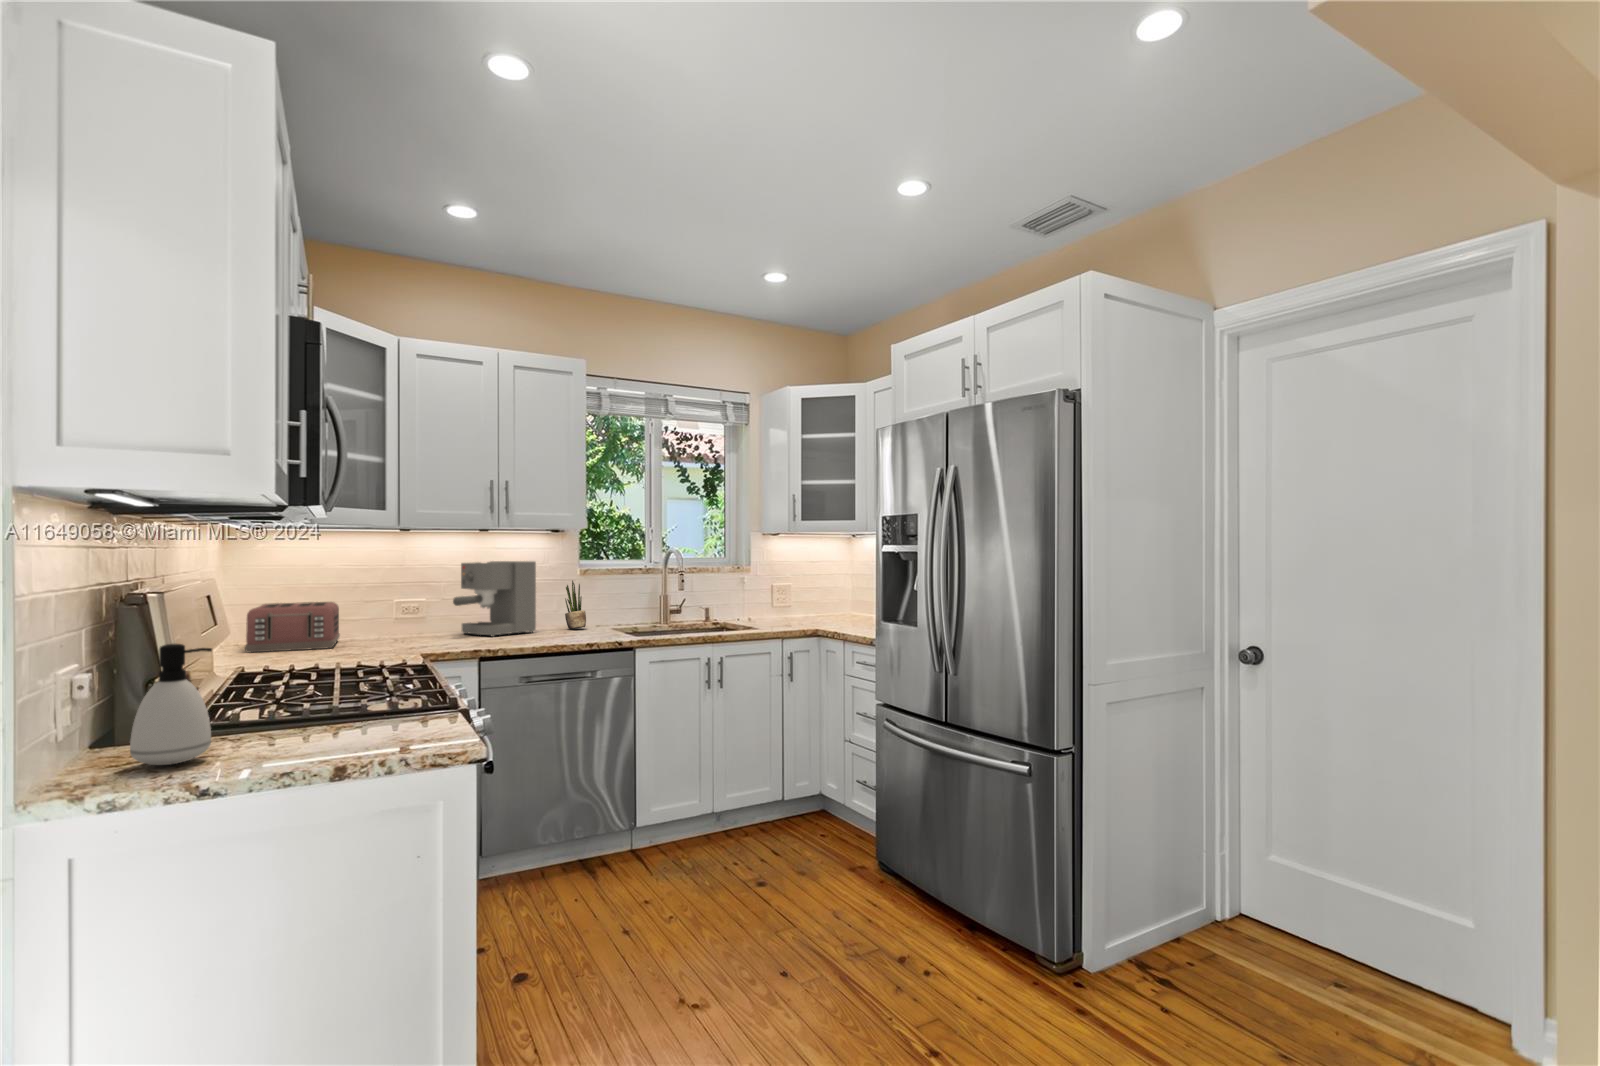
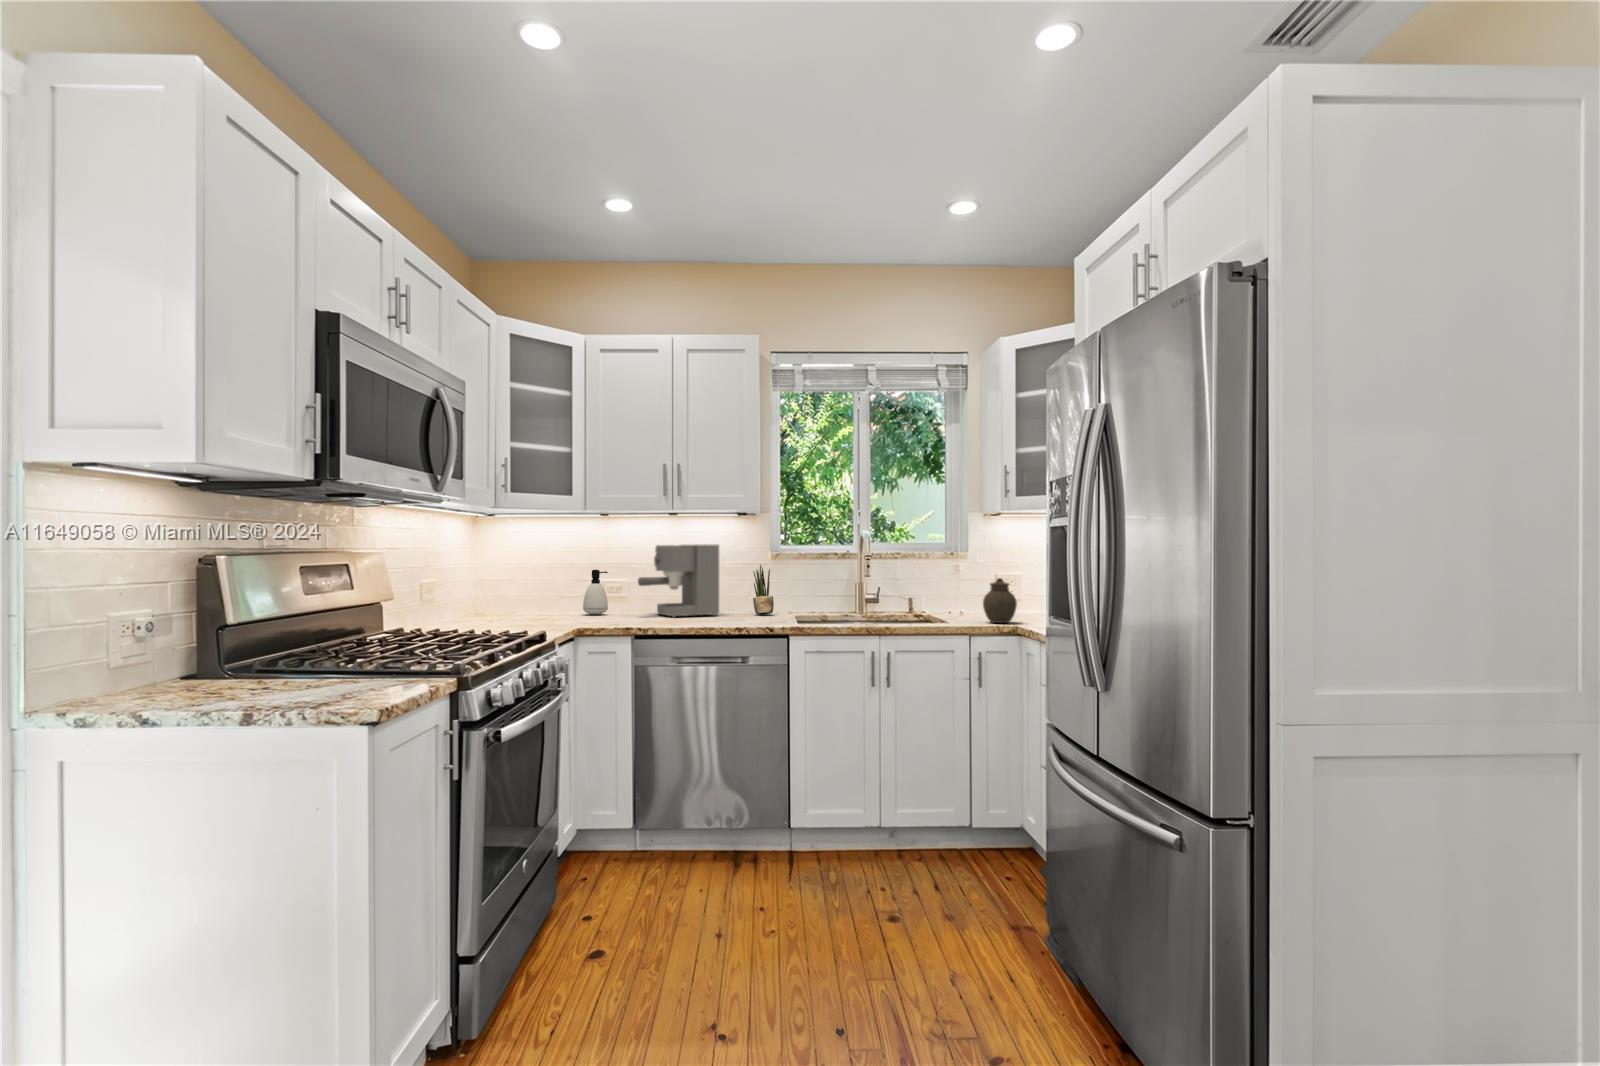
jar: none [784,588,812,626] -> present [983,578,1017,623]
toaster: present [245,602,340,653] -> none [463,579,552,620]
soap dispenser: present [130,644,212,765] -> present [583,570,608,615]

